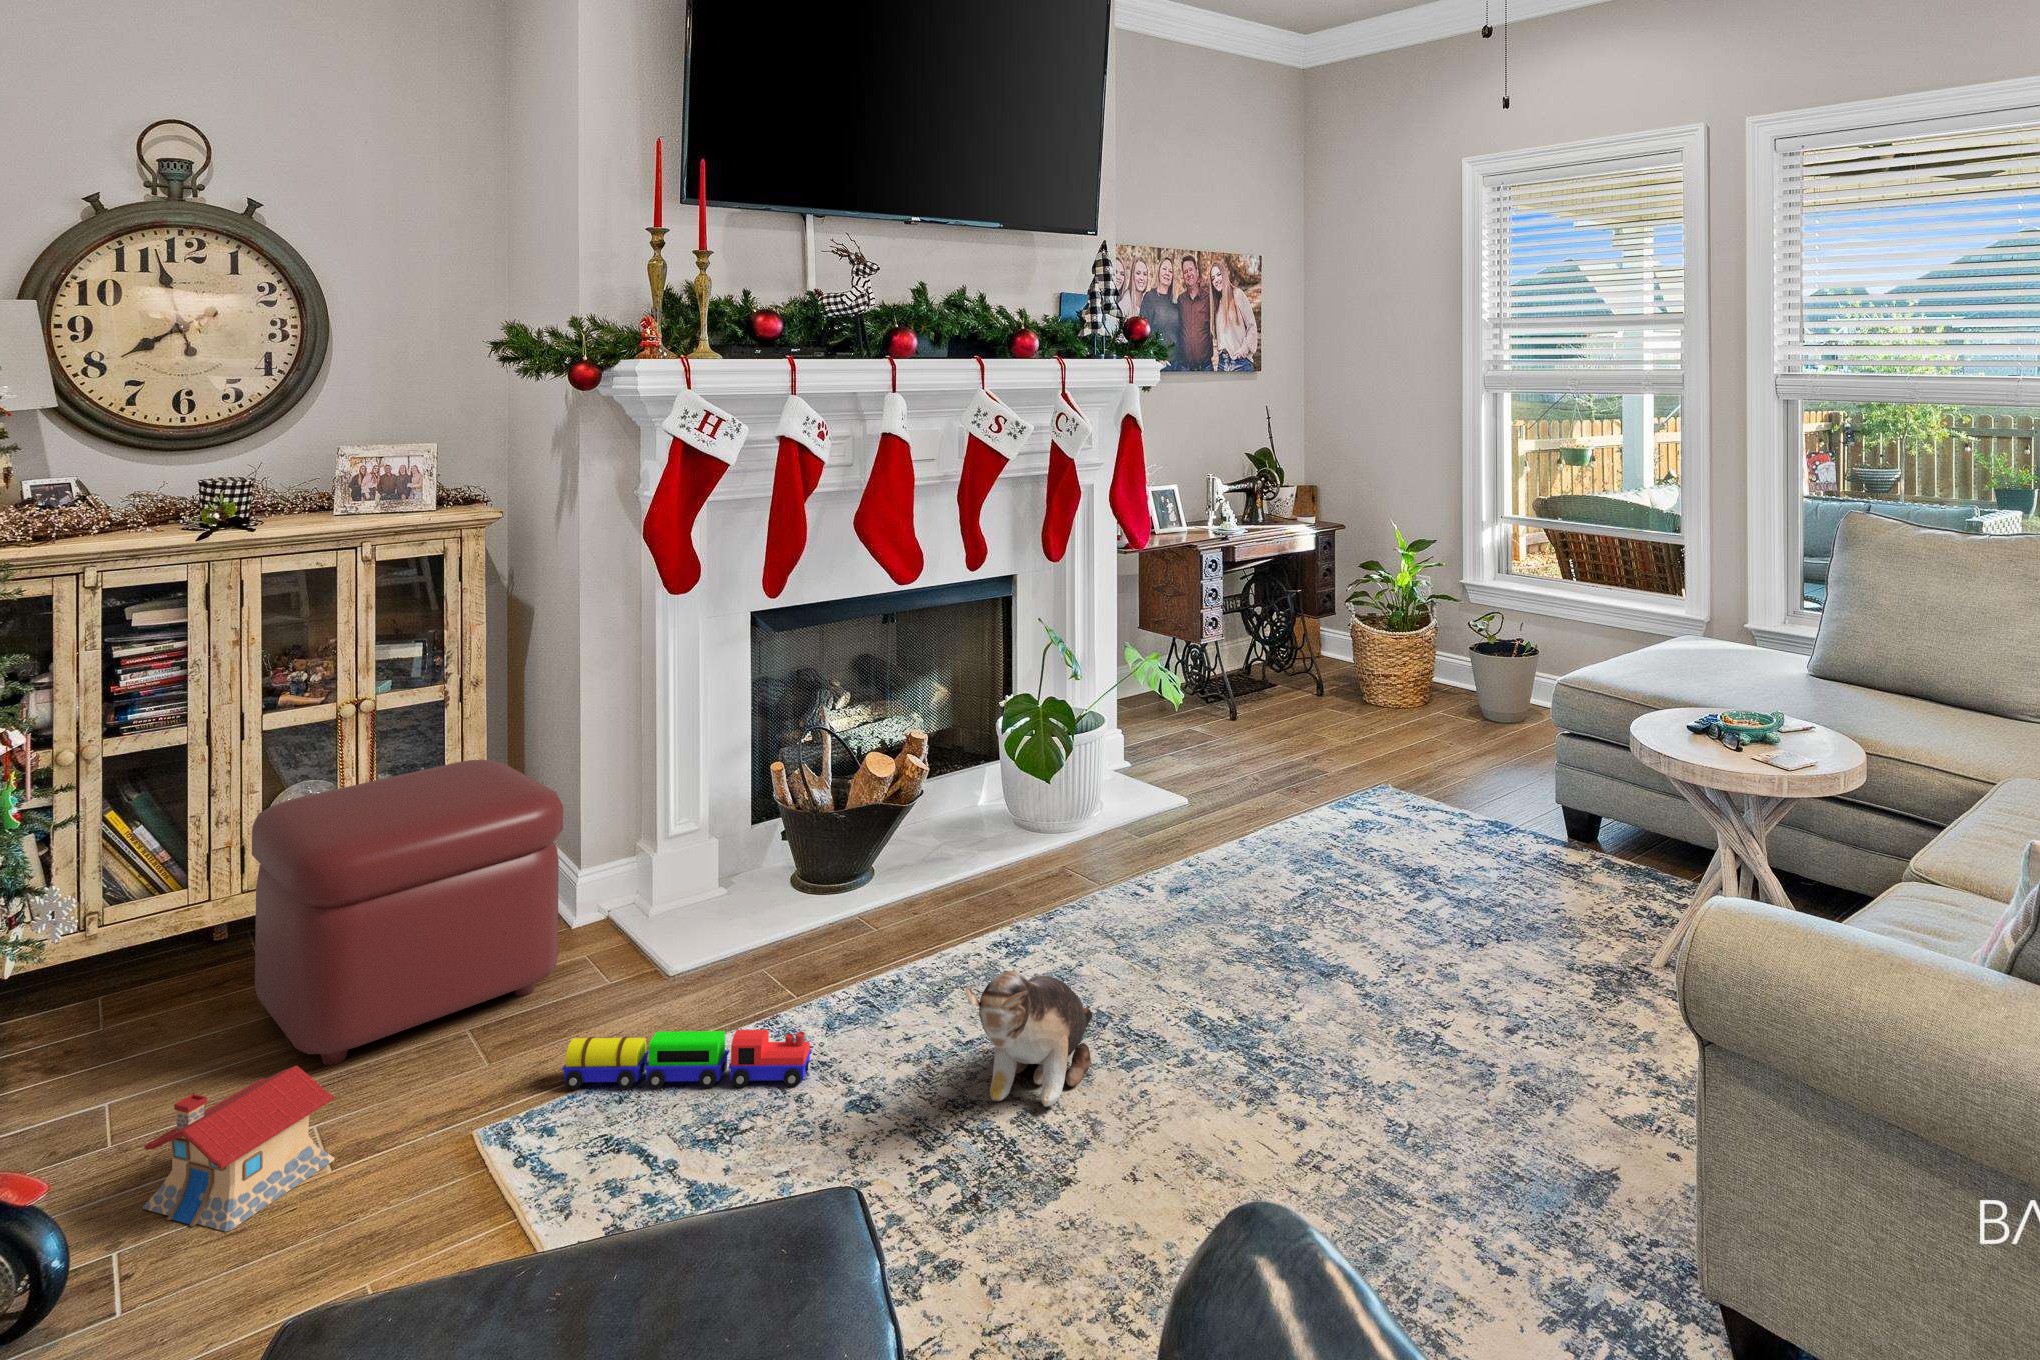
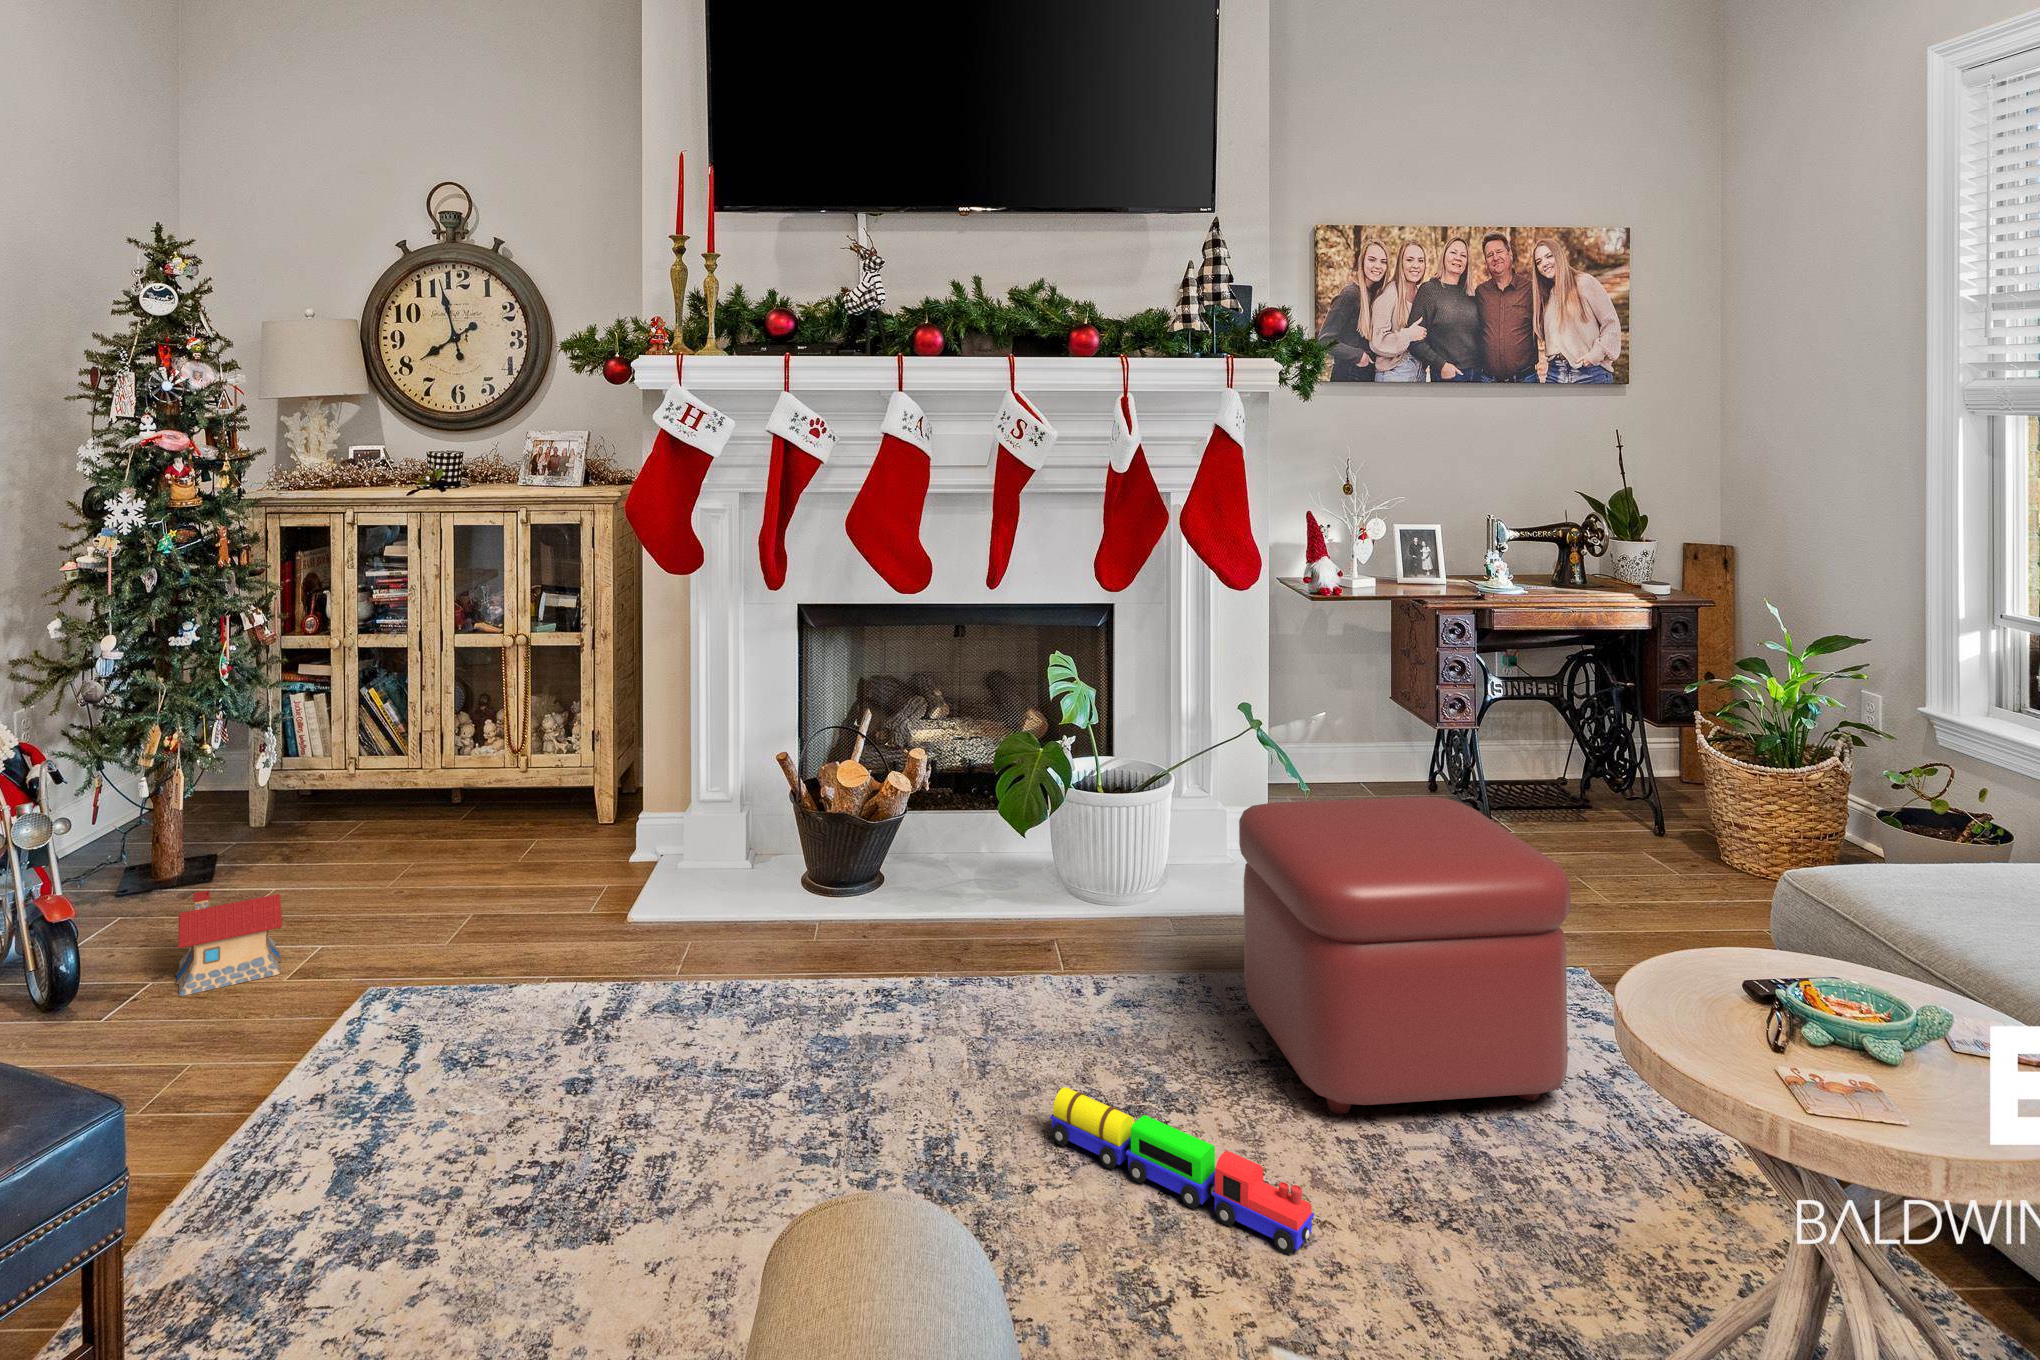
ottoman: present [252,760,563,1065] -> present [1239,796,1571,1114]
plush toy: present [966,970,1092,1107] -> none [562,1004,819,1170]
toy train: present [562,1030,812,1089] -> present [1050,1087,1314,1254]

